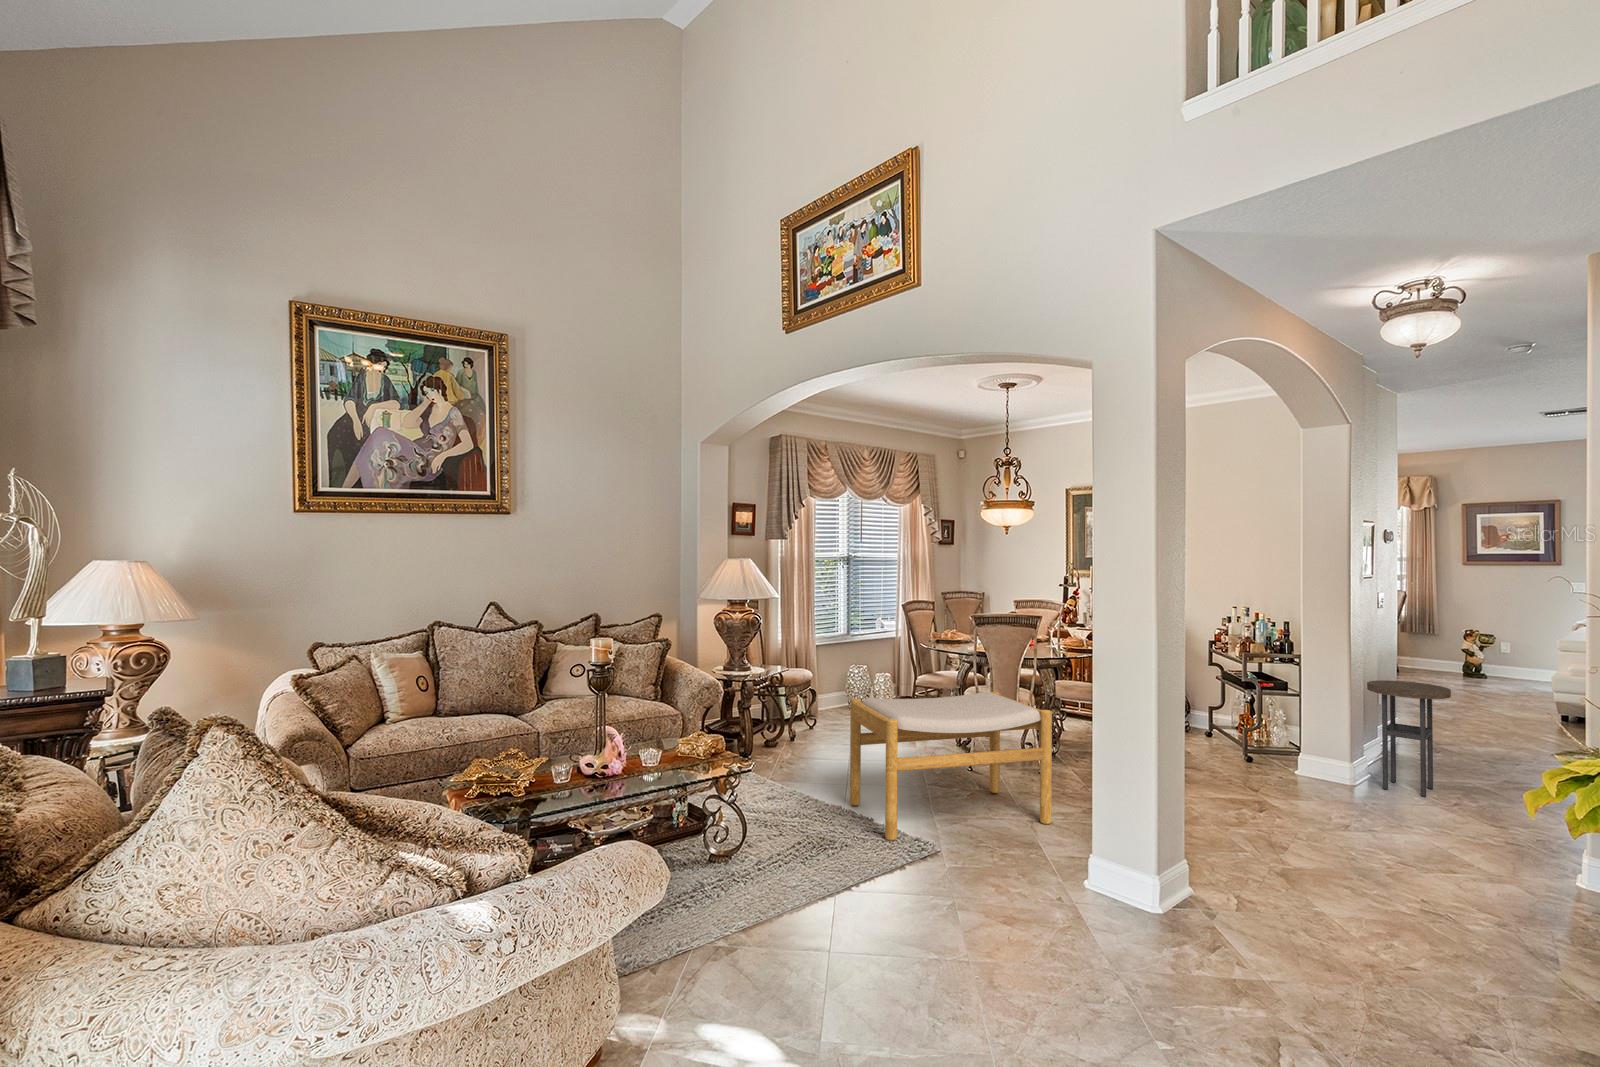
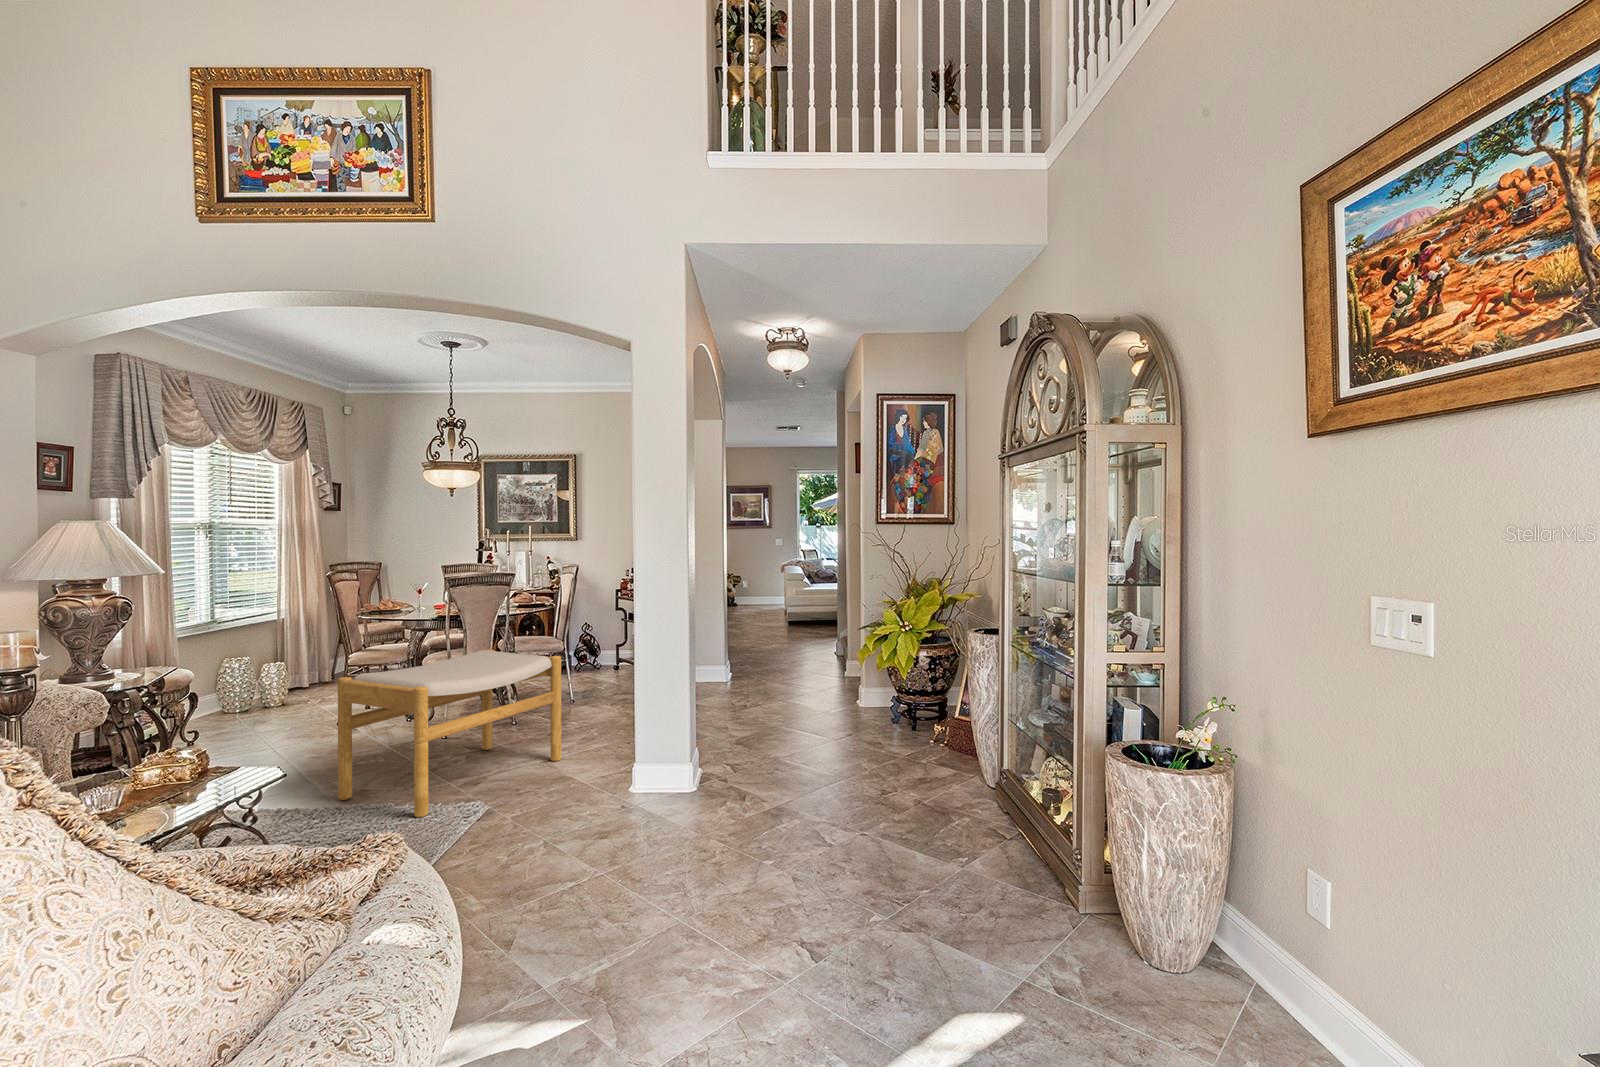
side table: present [1367,680,1451,797] -> none [739,605,784,681]

